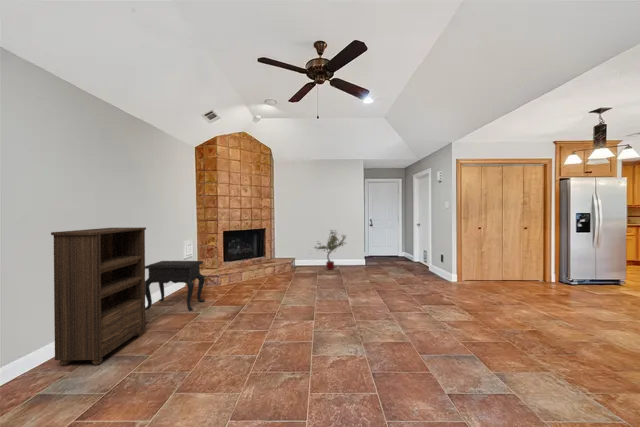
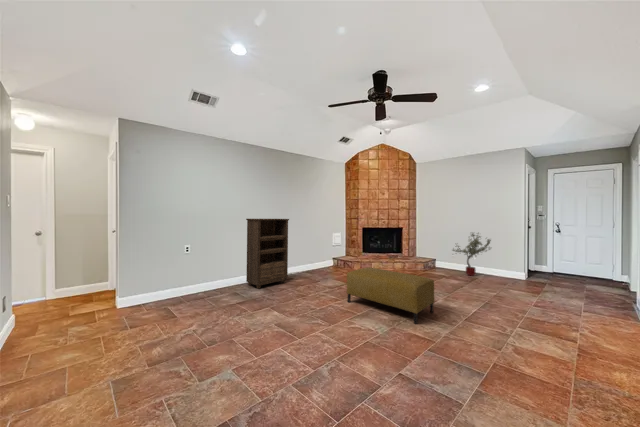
side table: present [145,261,205,311] -> none [299,244,333,278]
ottoman: none [271,282,364,334] -> present [347,267,434,324]

